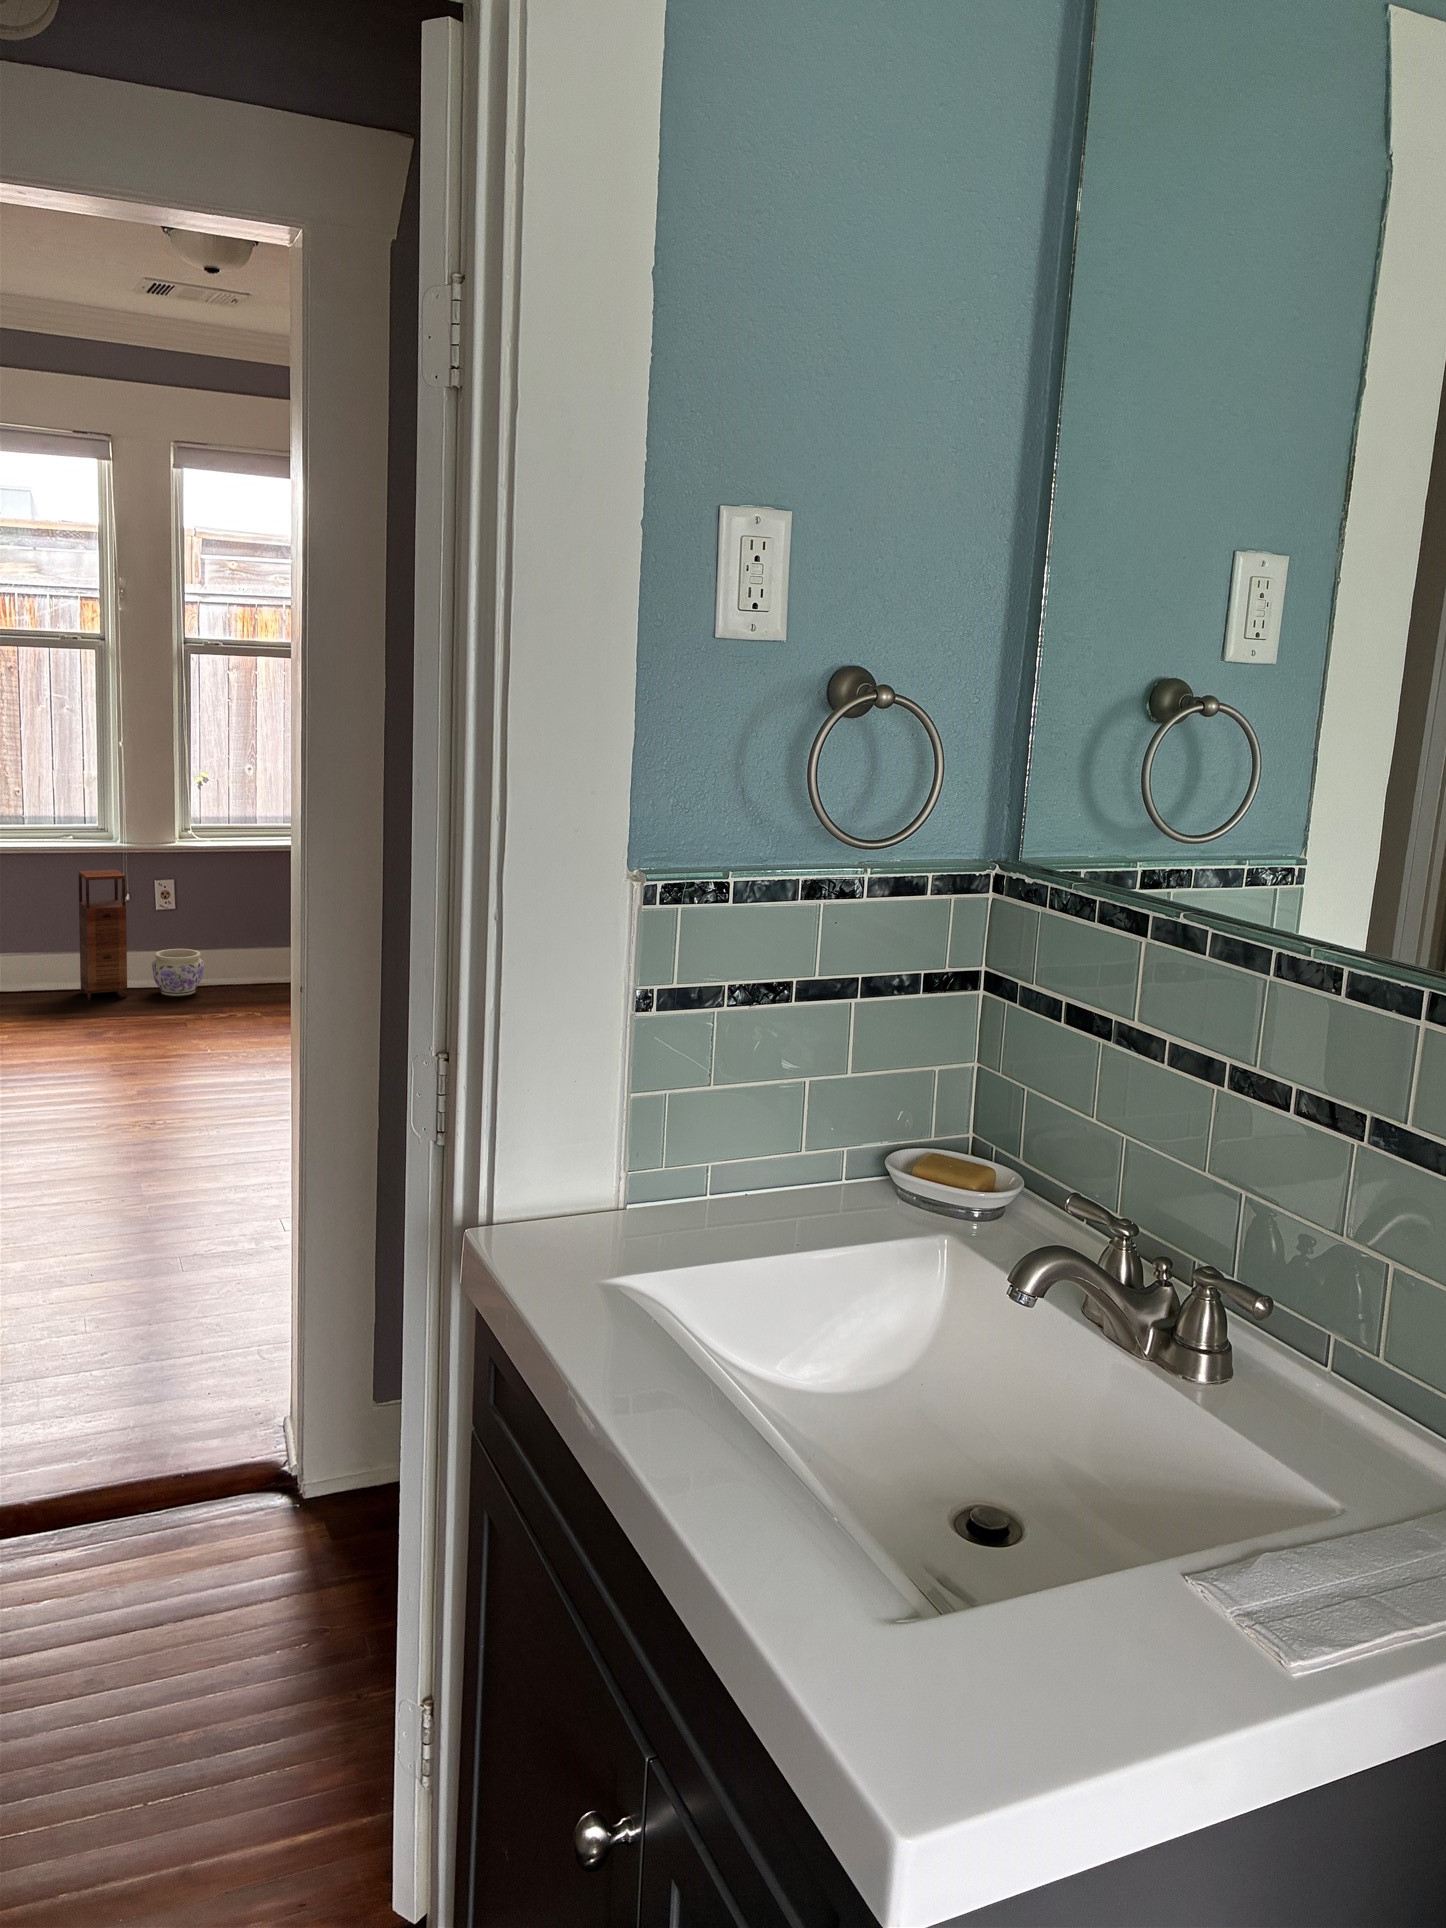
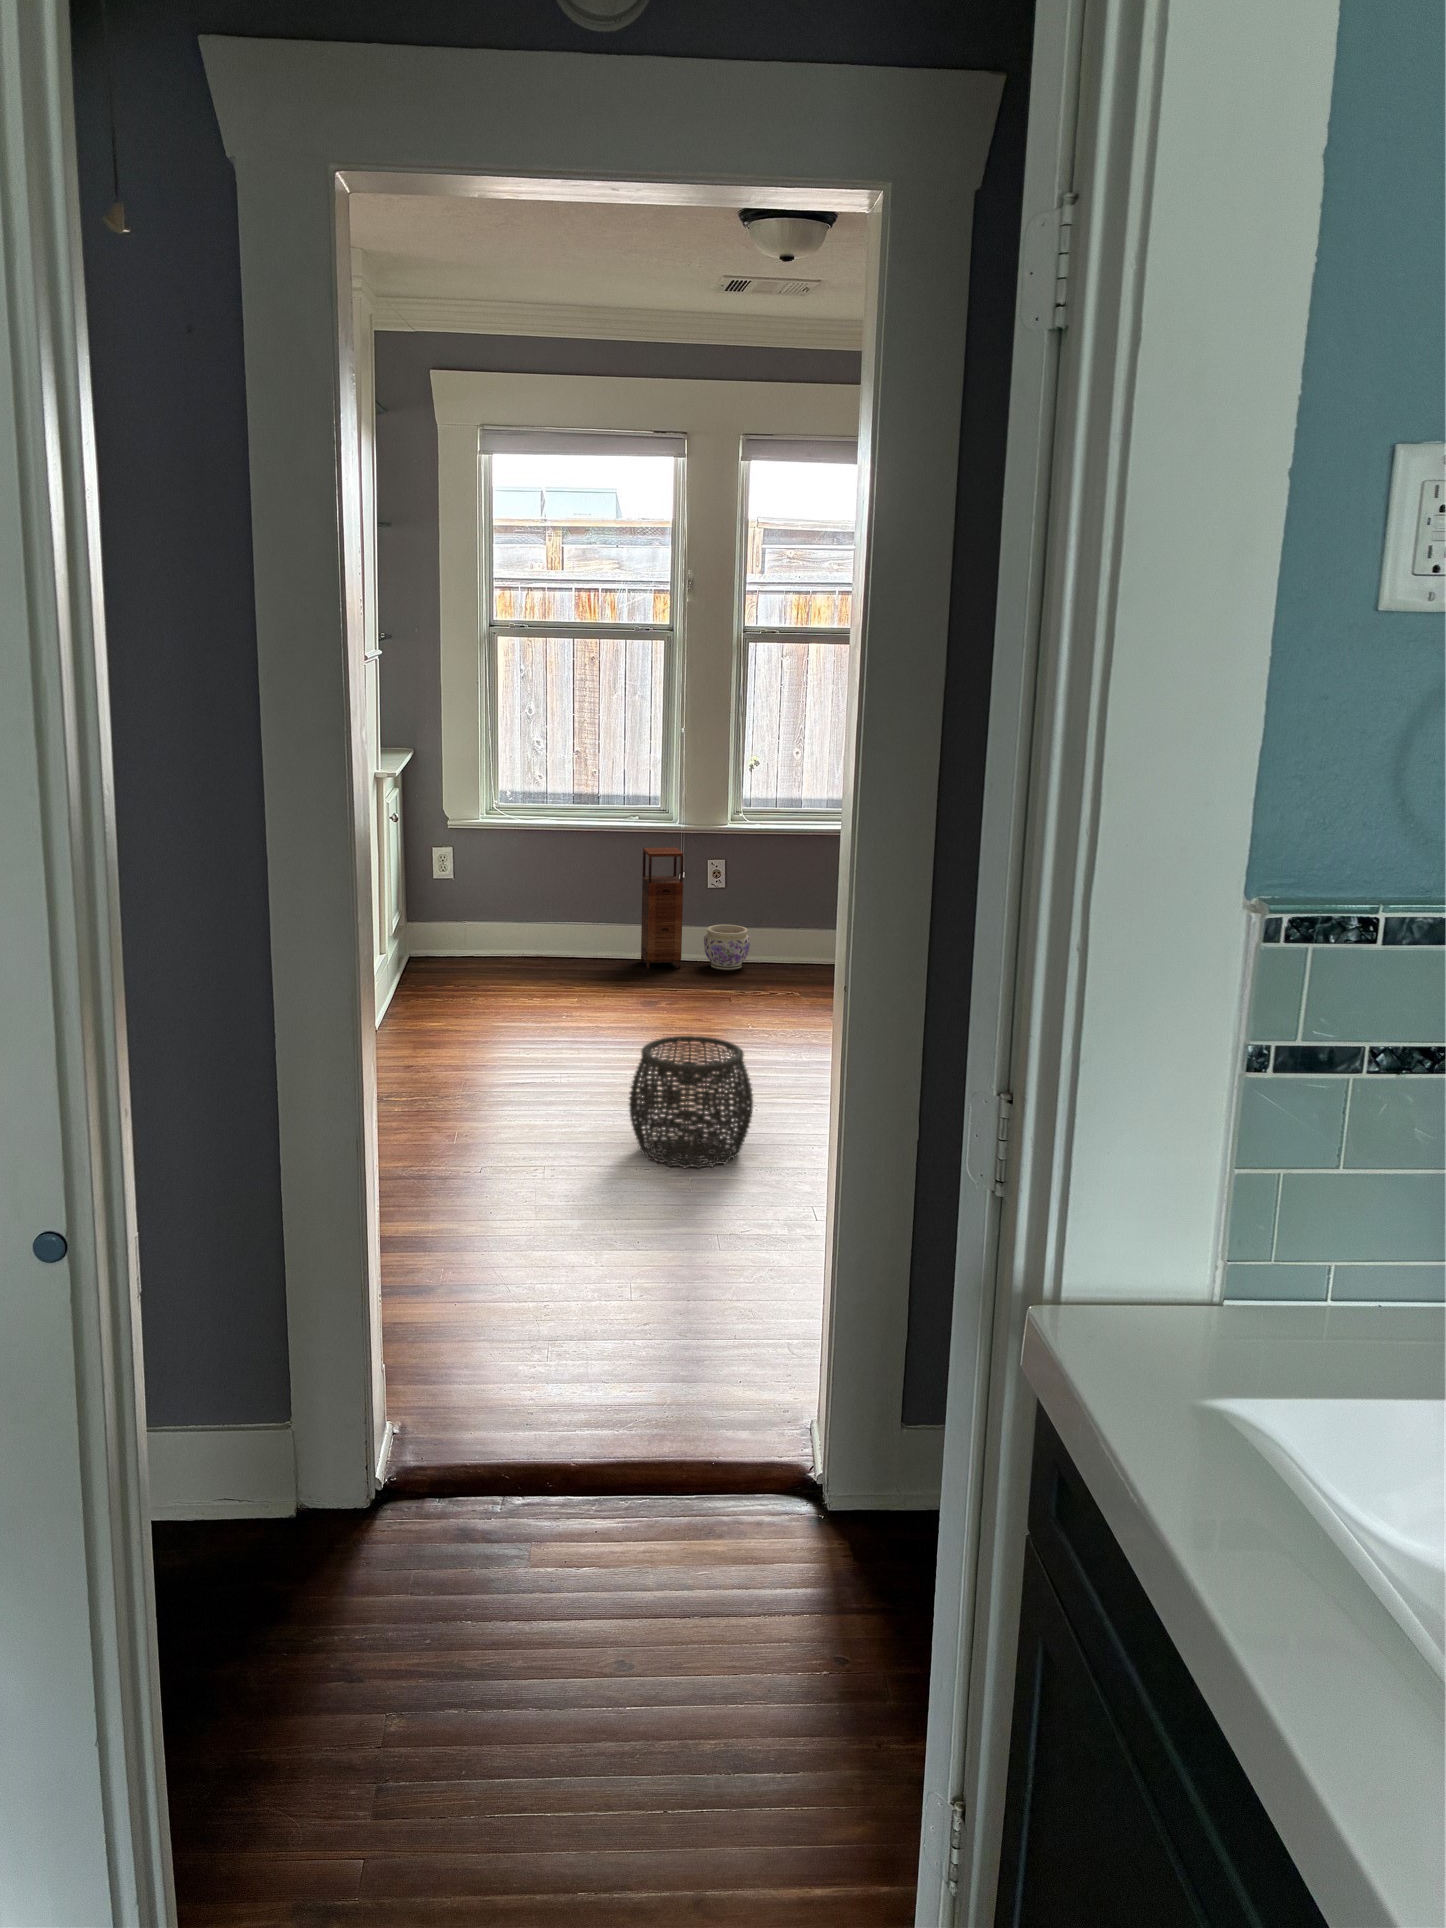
woven basket: none [73,1060,213,1198] -> present [629,1036,753,1168]

